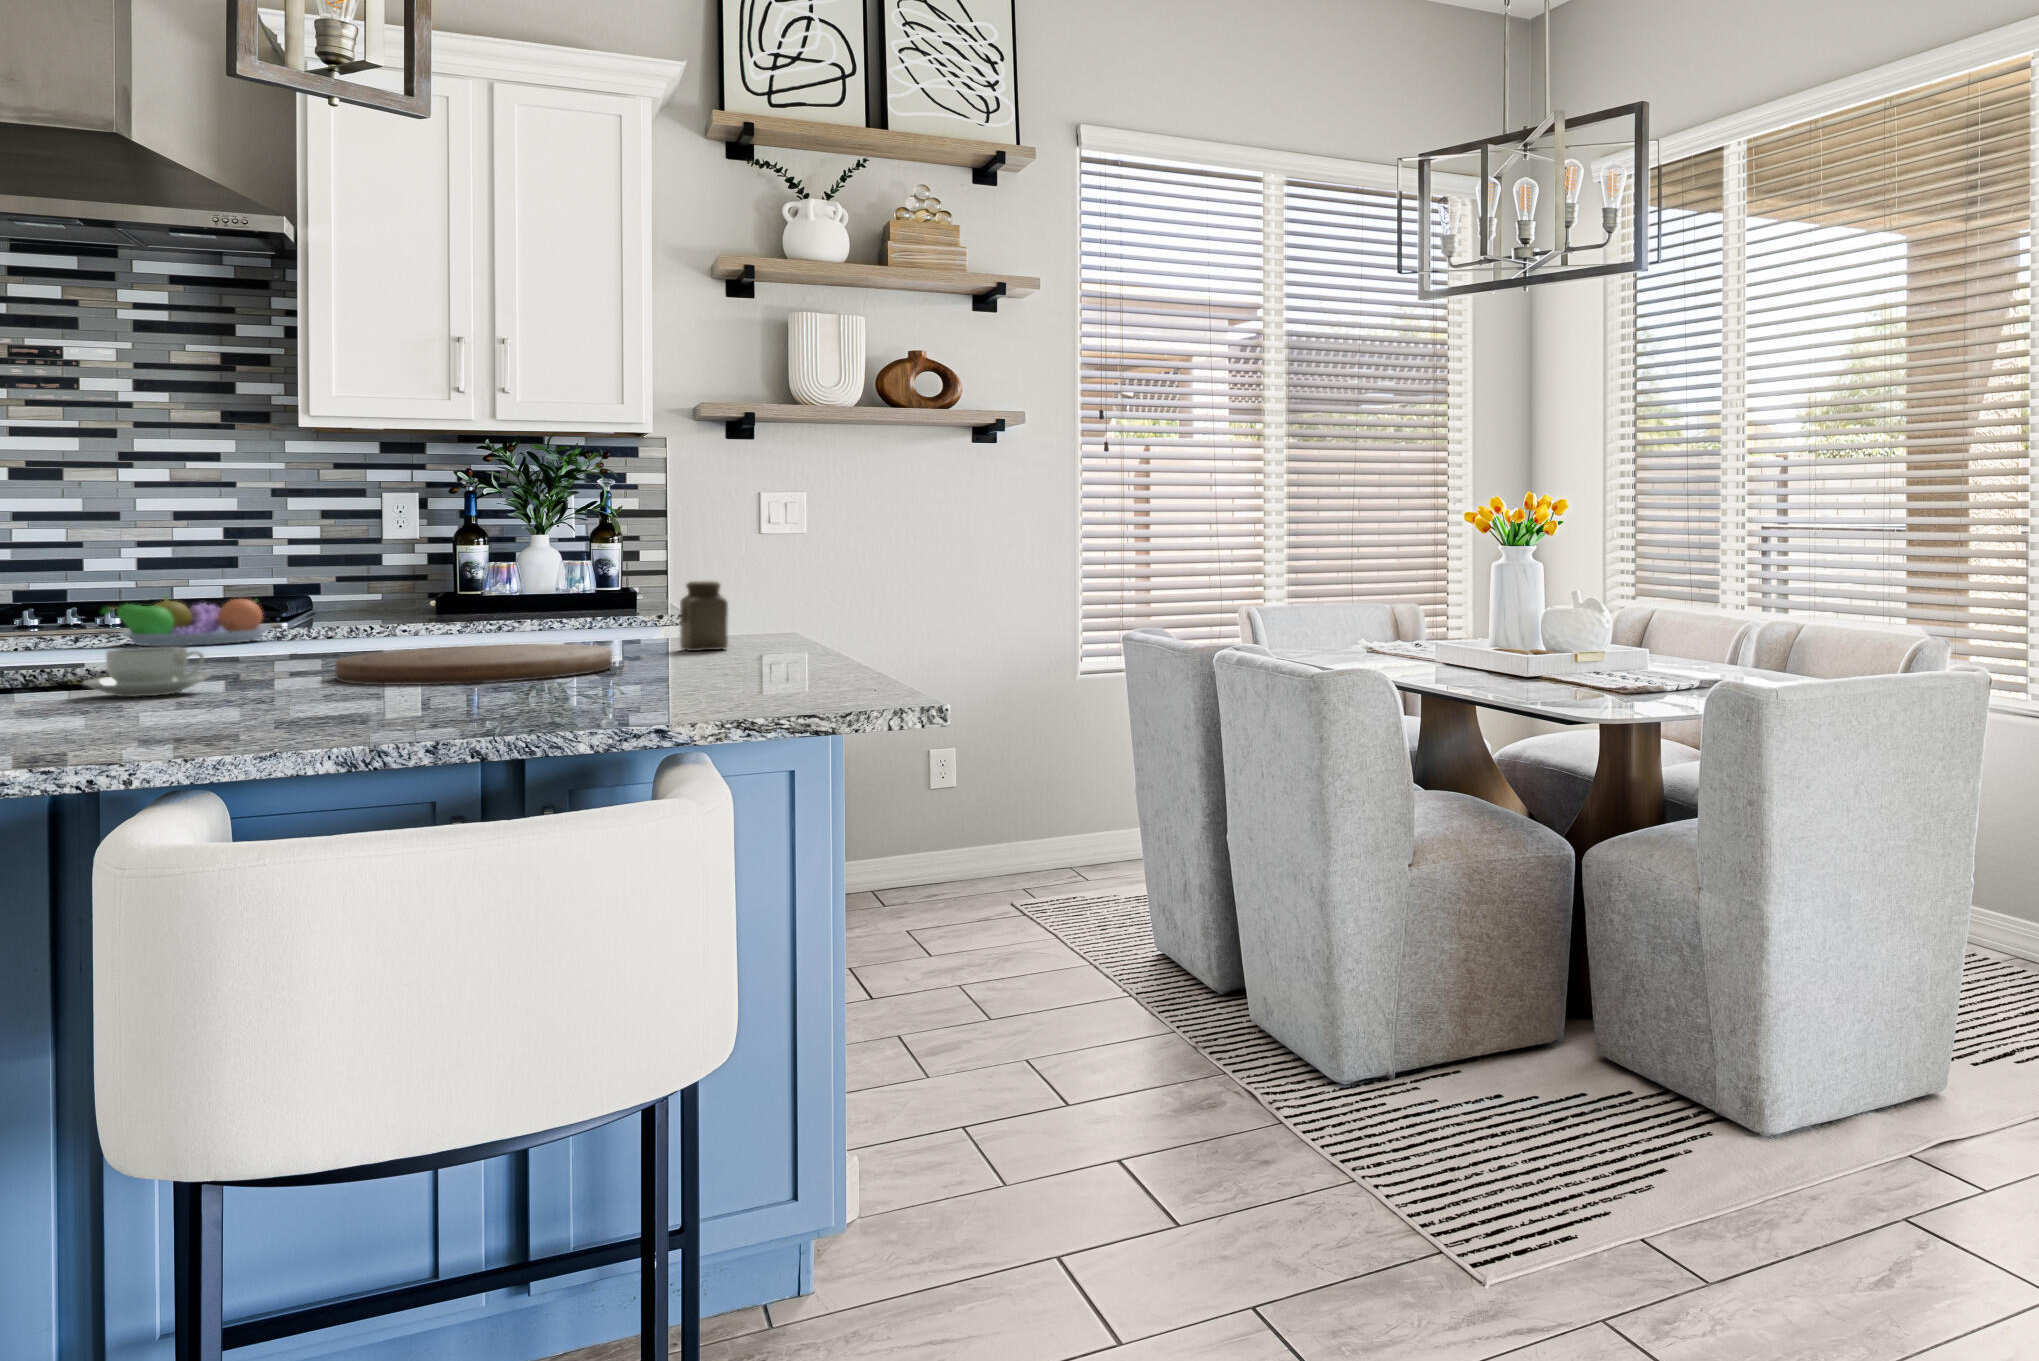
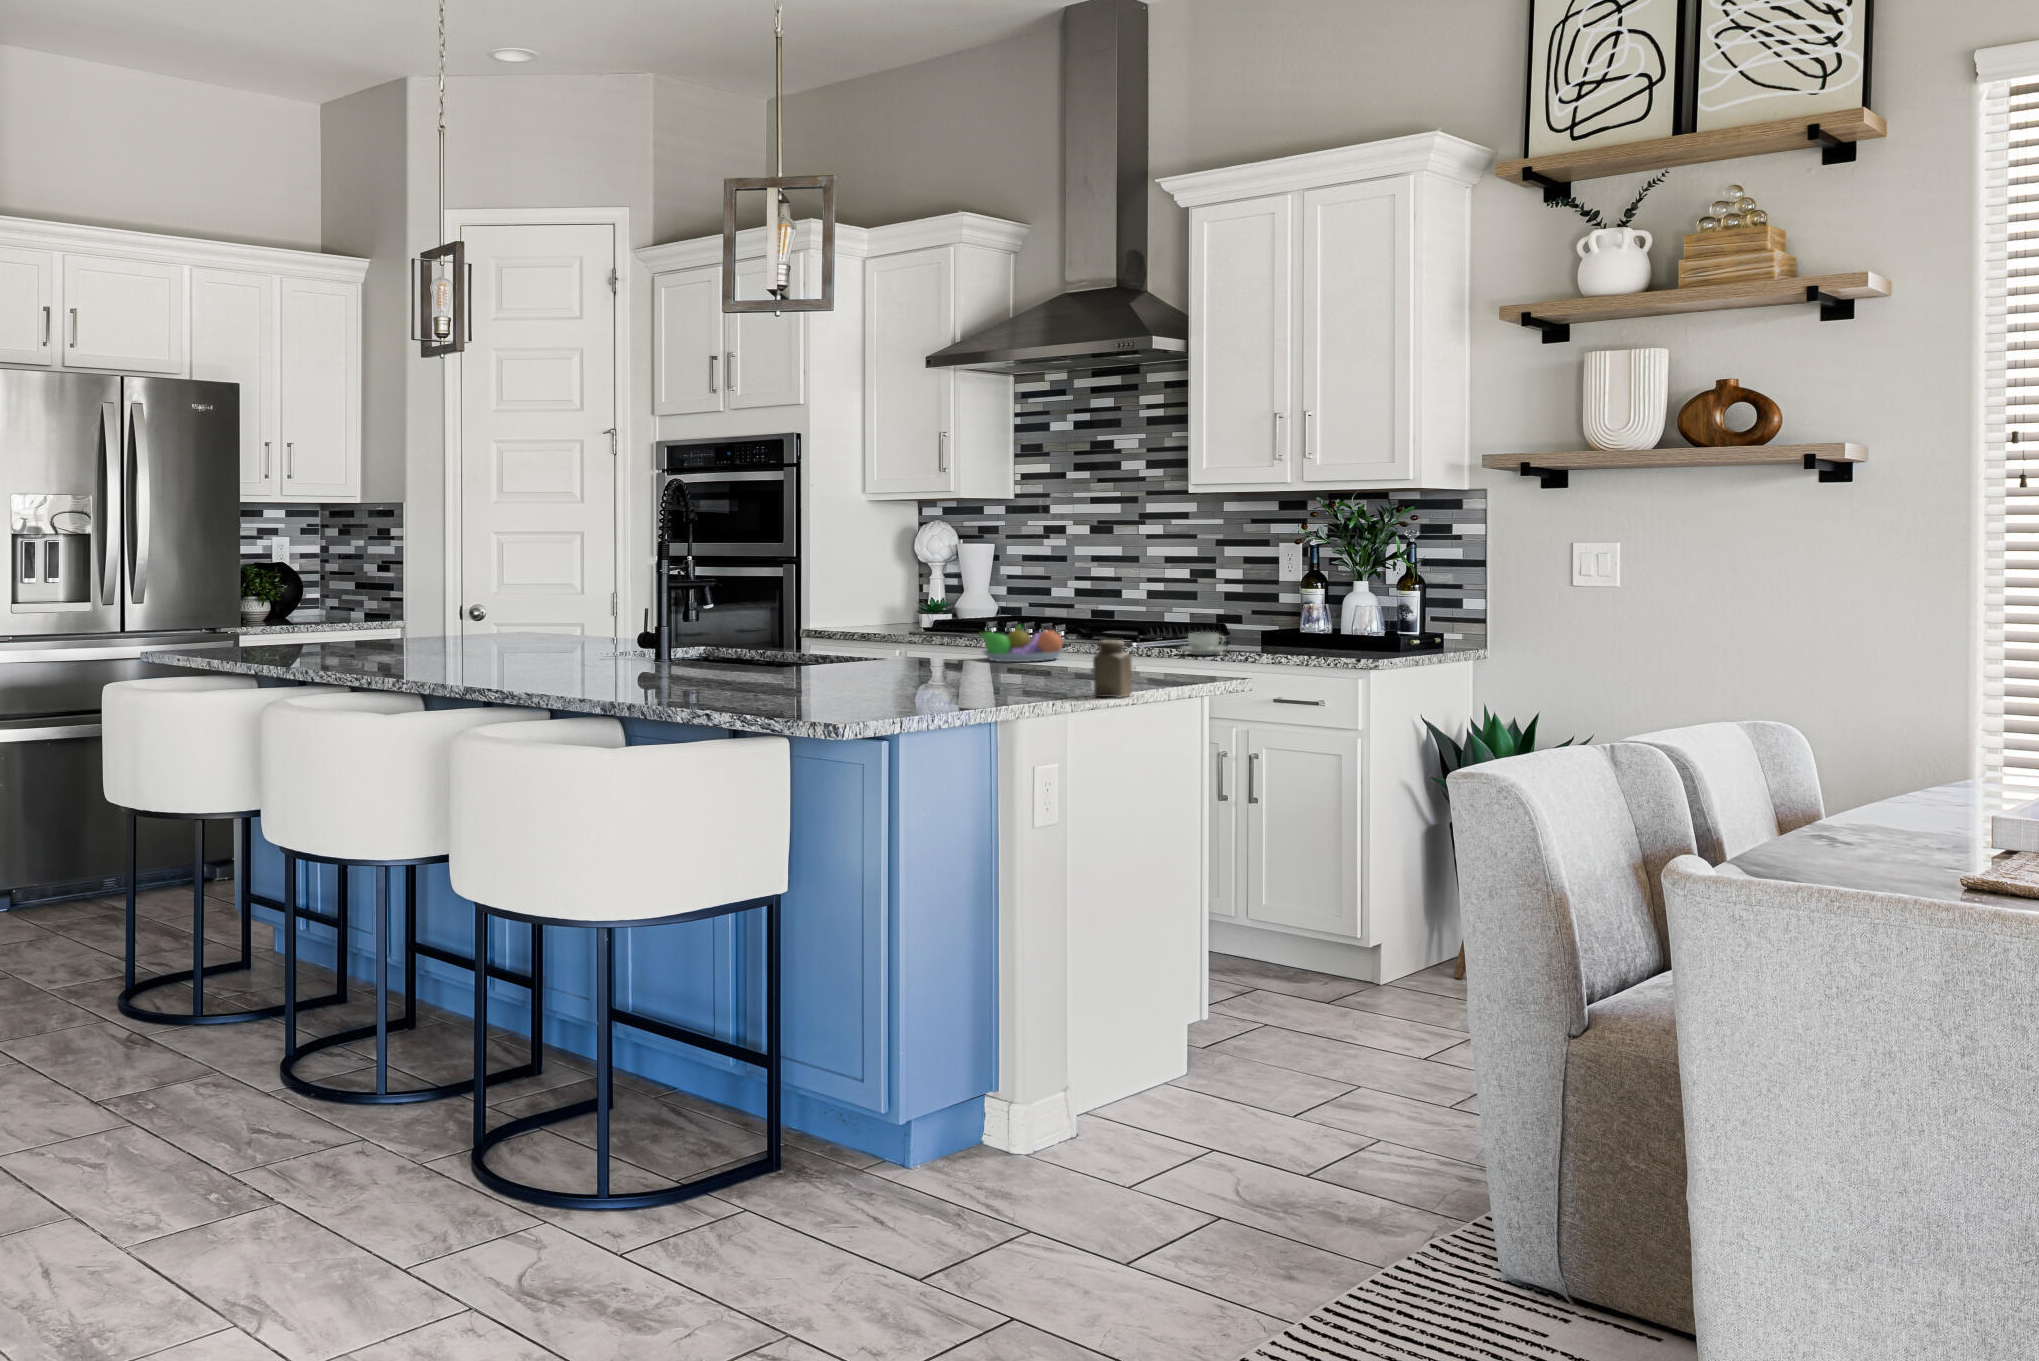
cutting board: present [335,644,612,685] -> none [811,680,974,709]
coffee cup: present [83,647,211,697] -> present [1181,632,1227,655]

